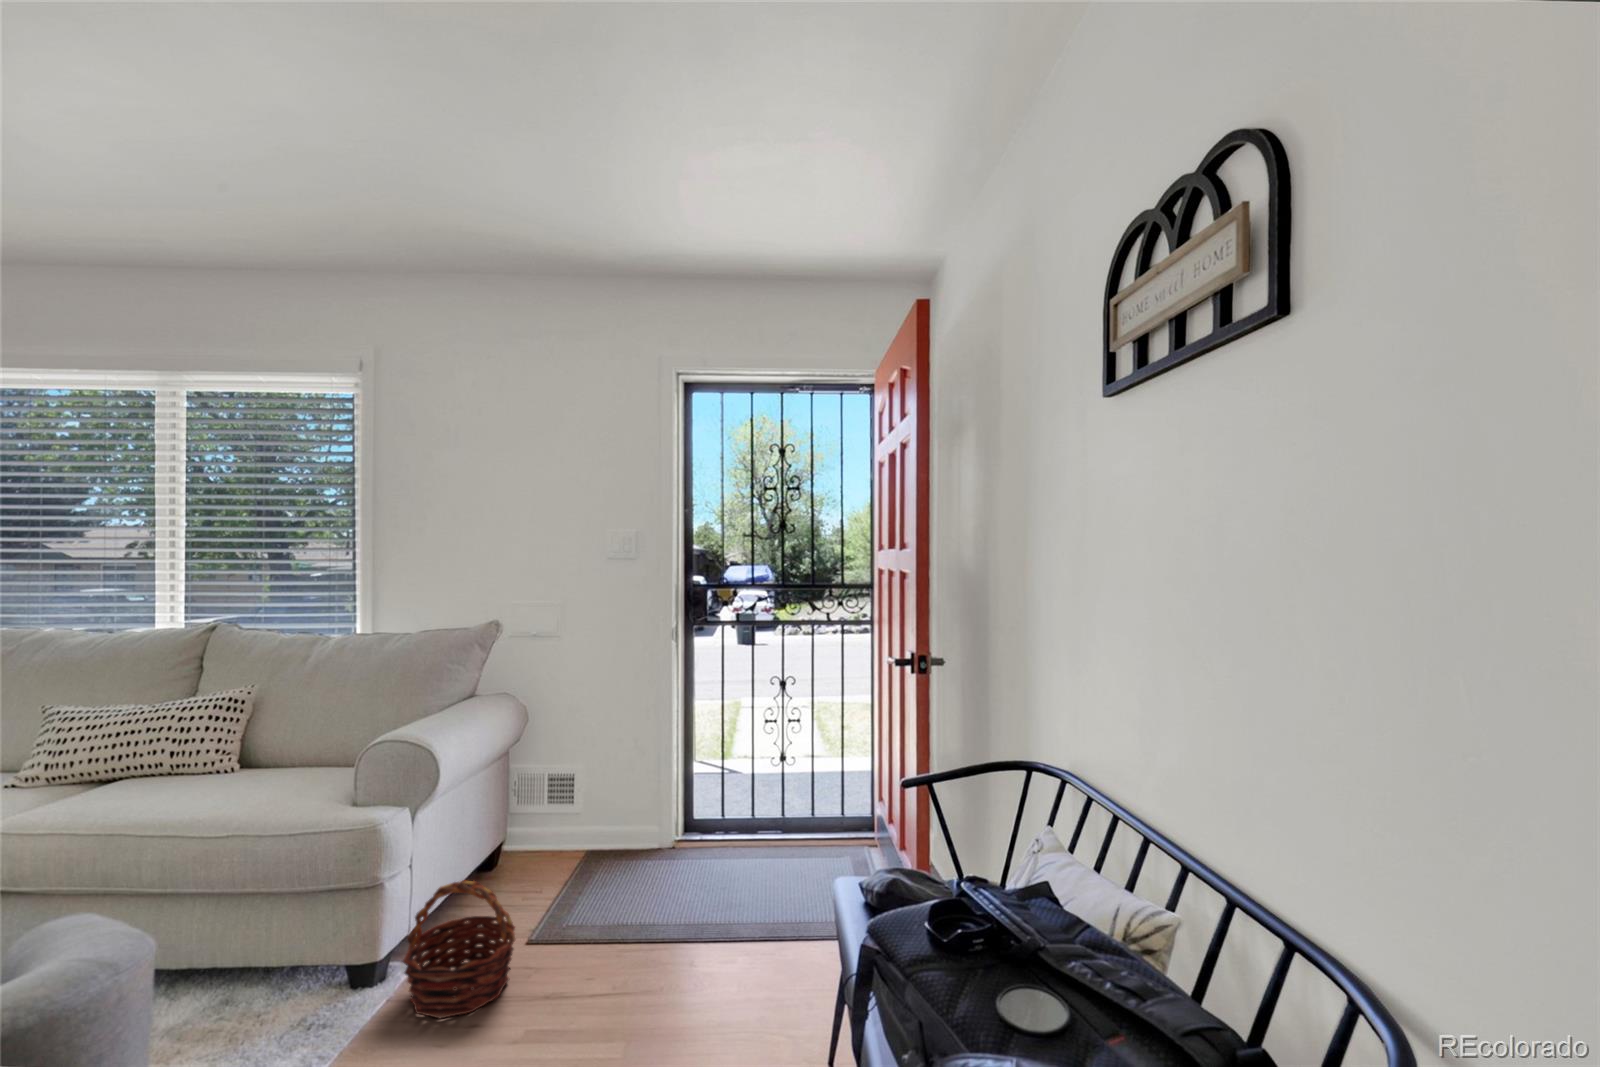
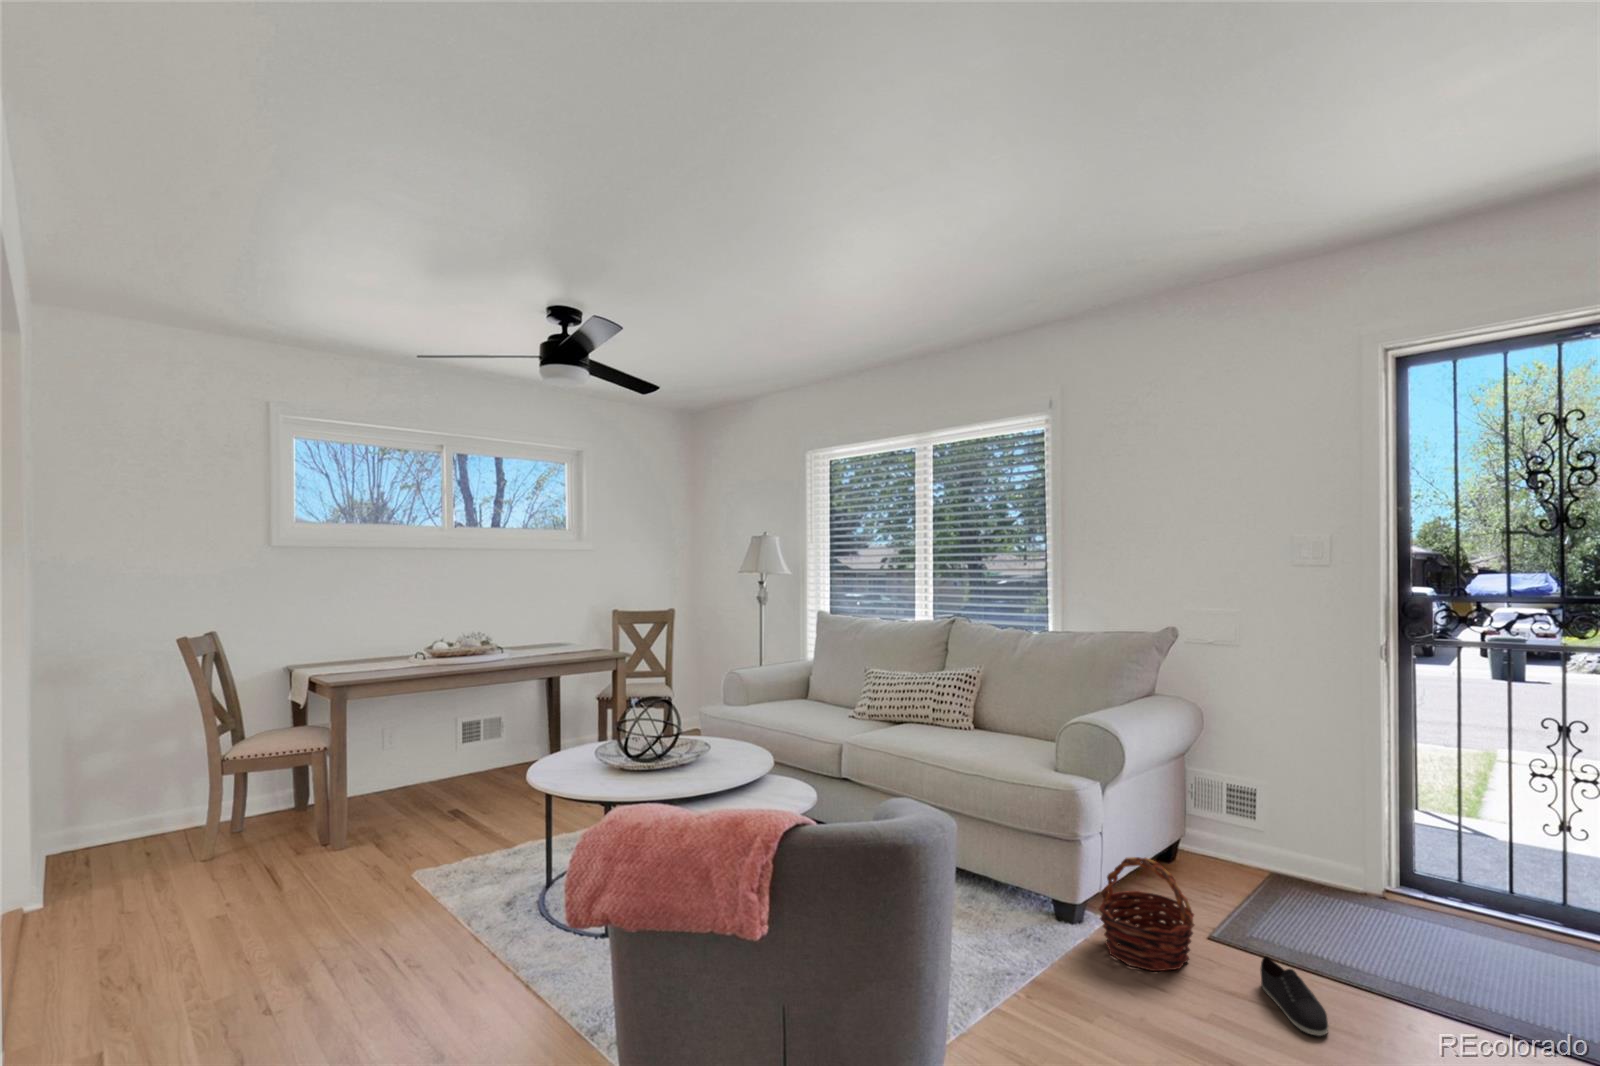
shoe: none [581,946,646,1018] -> present [1260,956,1329,1036]

